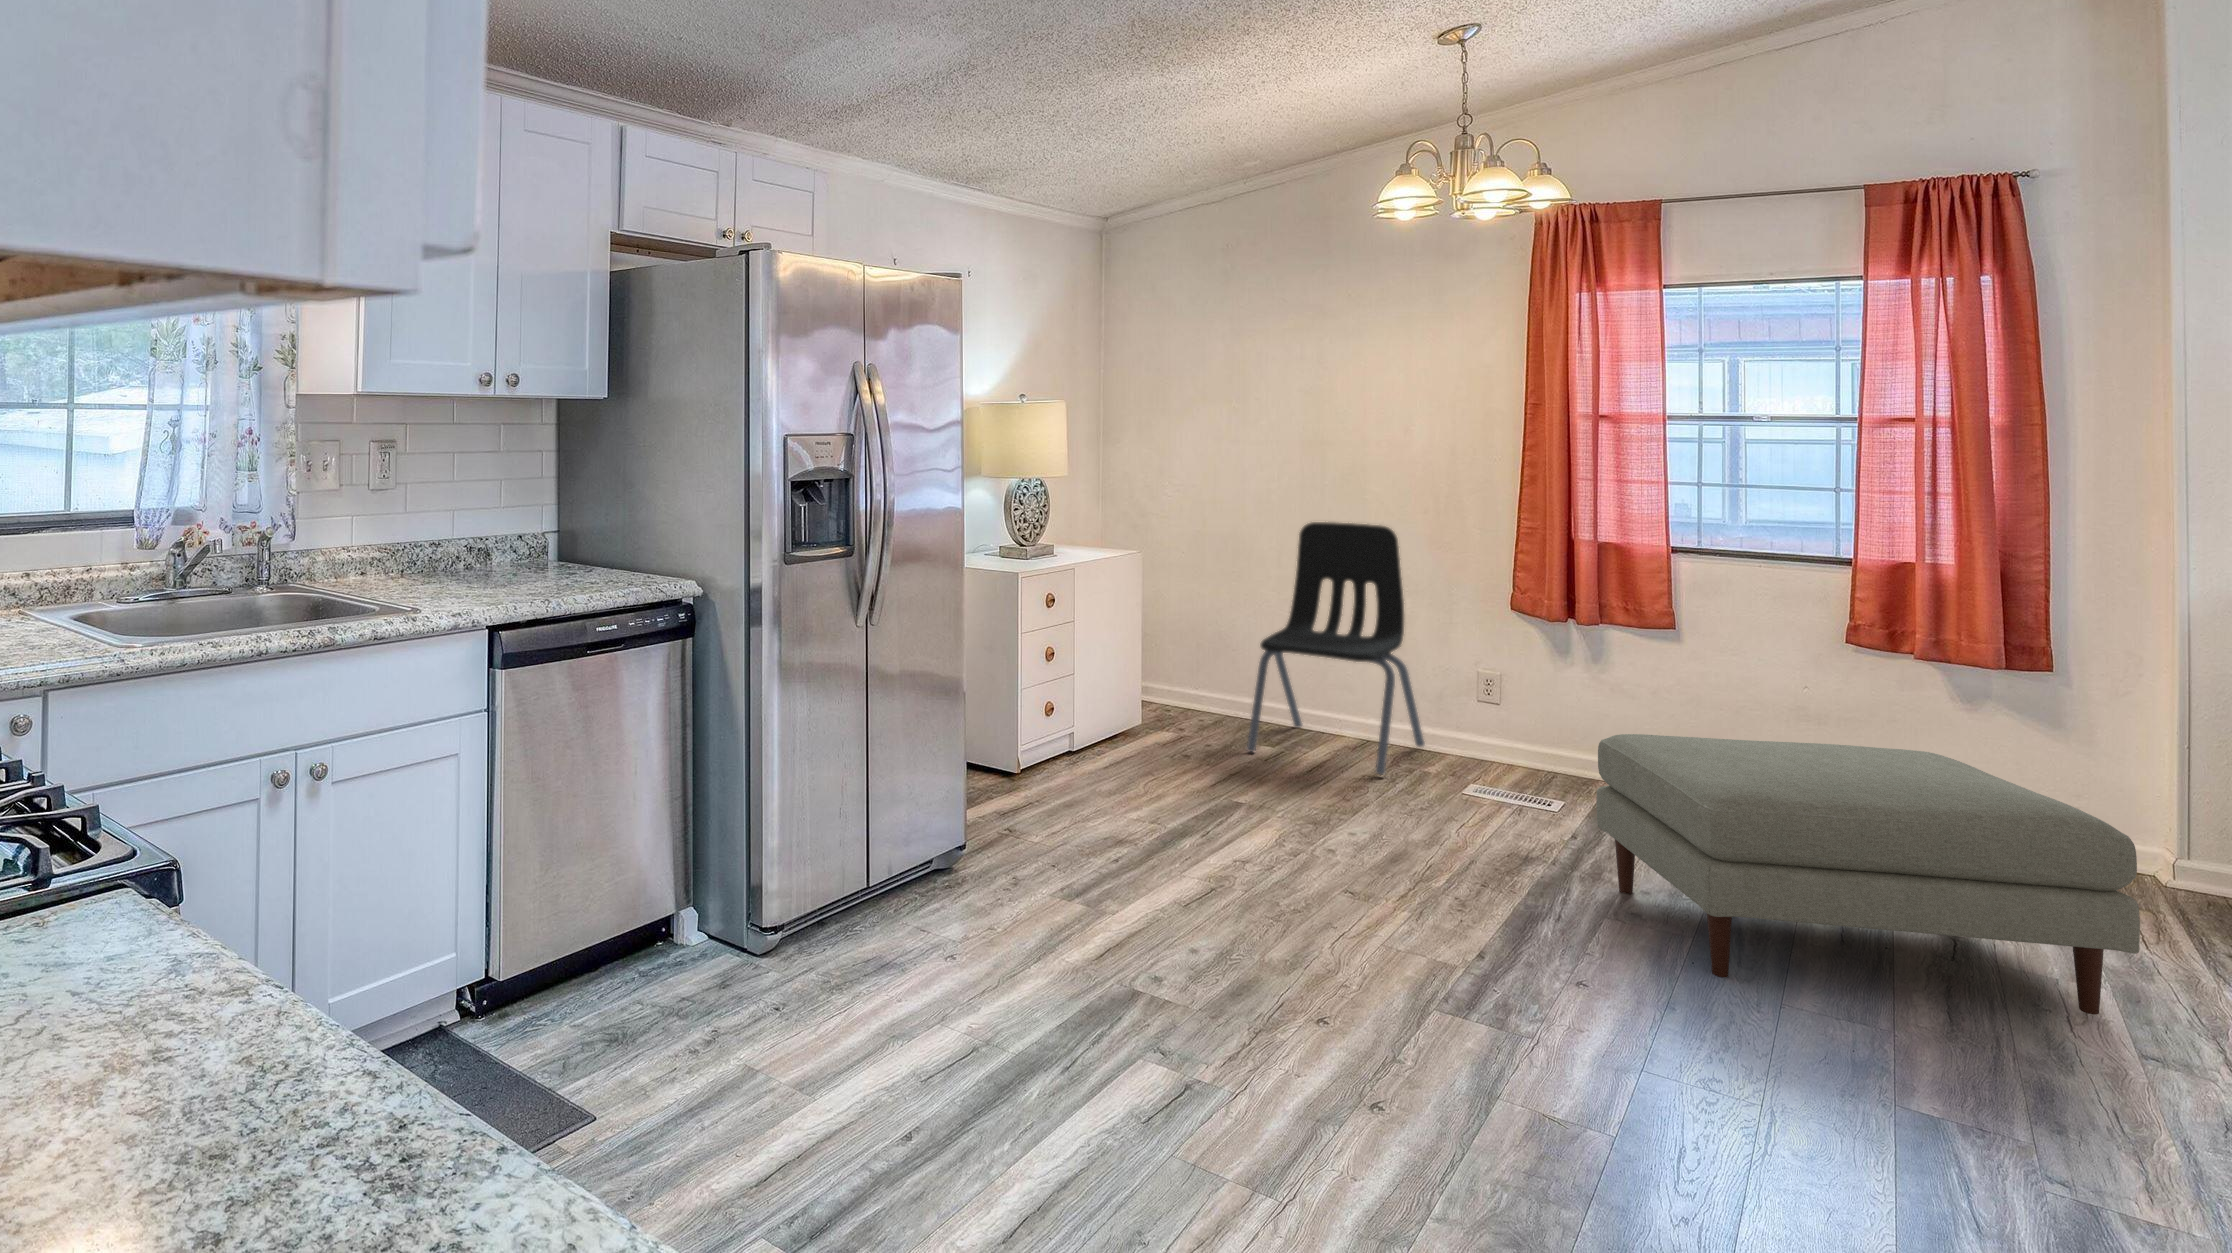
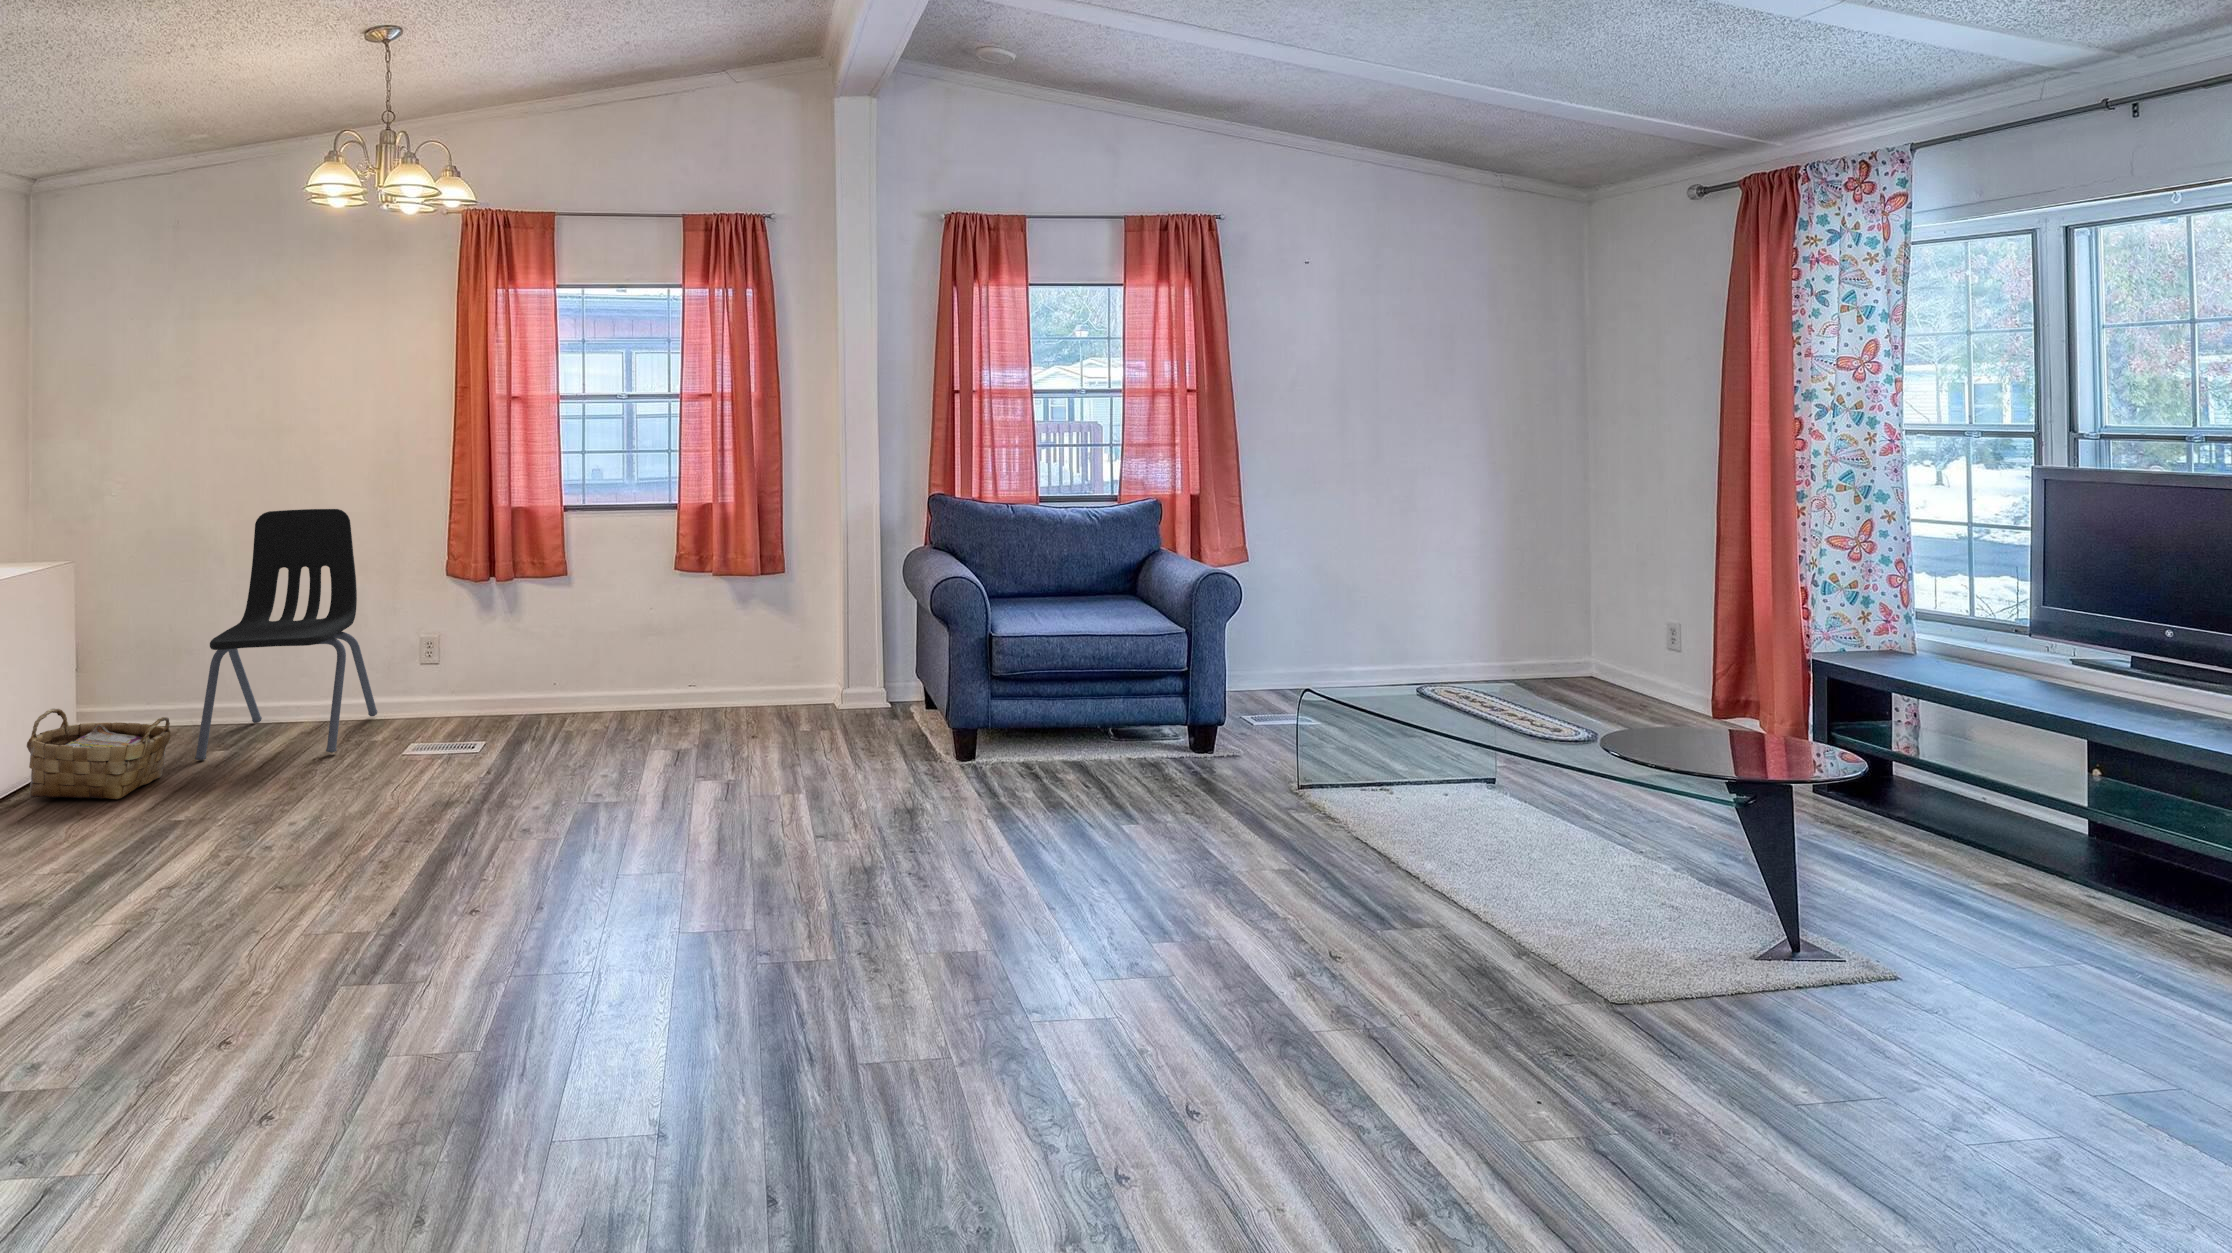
woven basket: none [1112,678,1228,771] -> present [27,708,171,799]
ottoman: present [1596,734,2140,1015] -> none [505,641,824,861]

